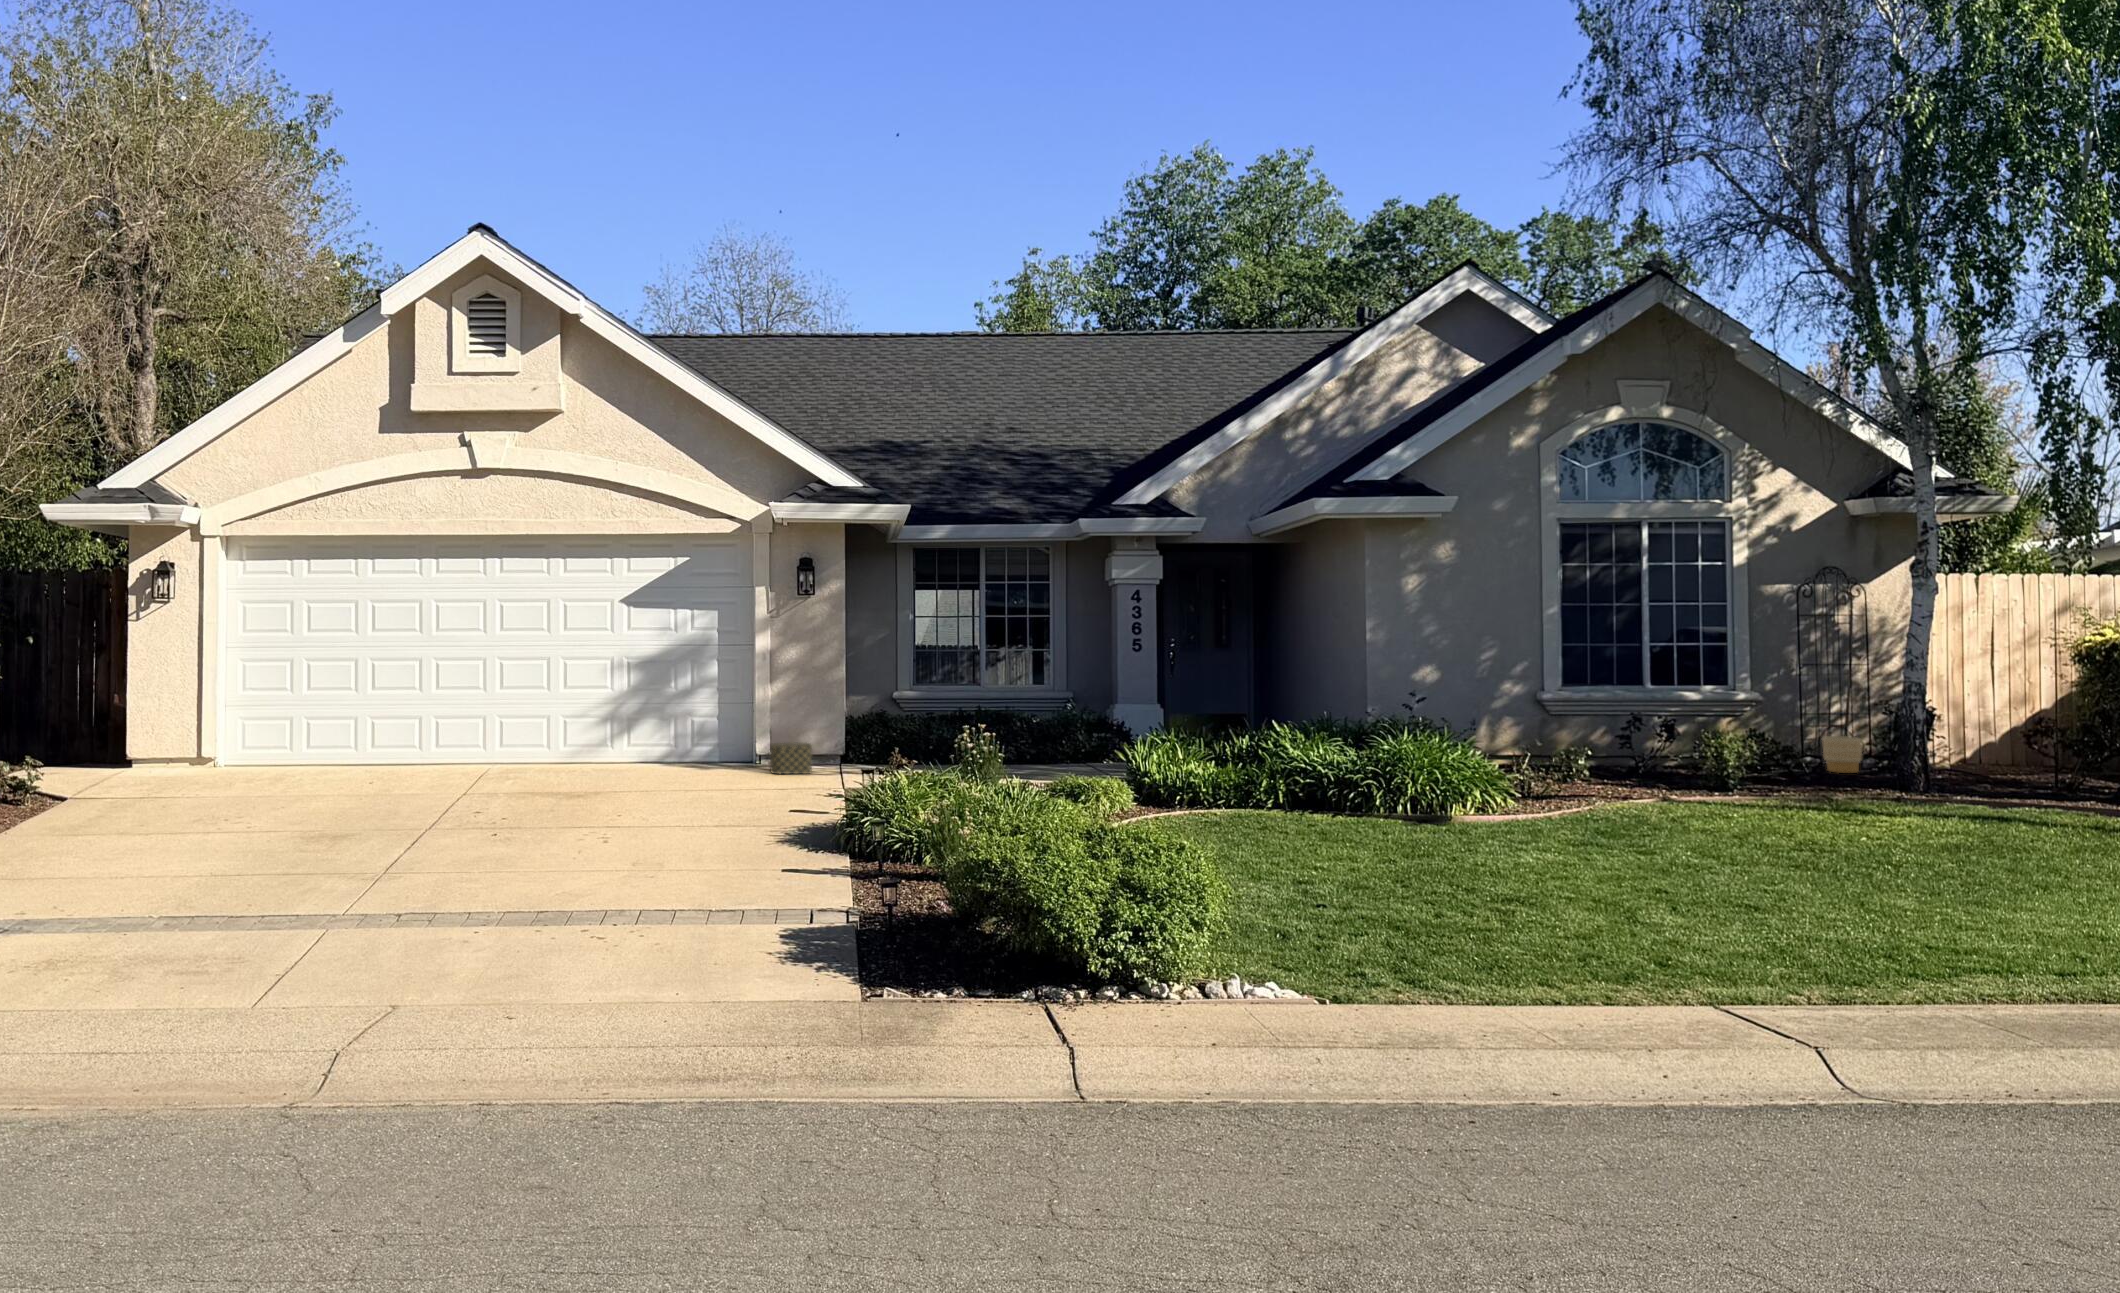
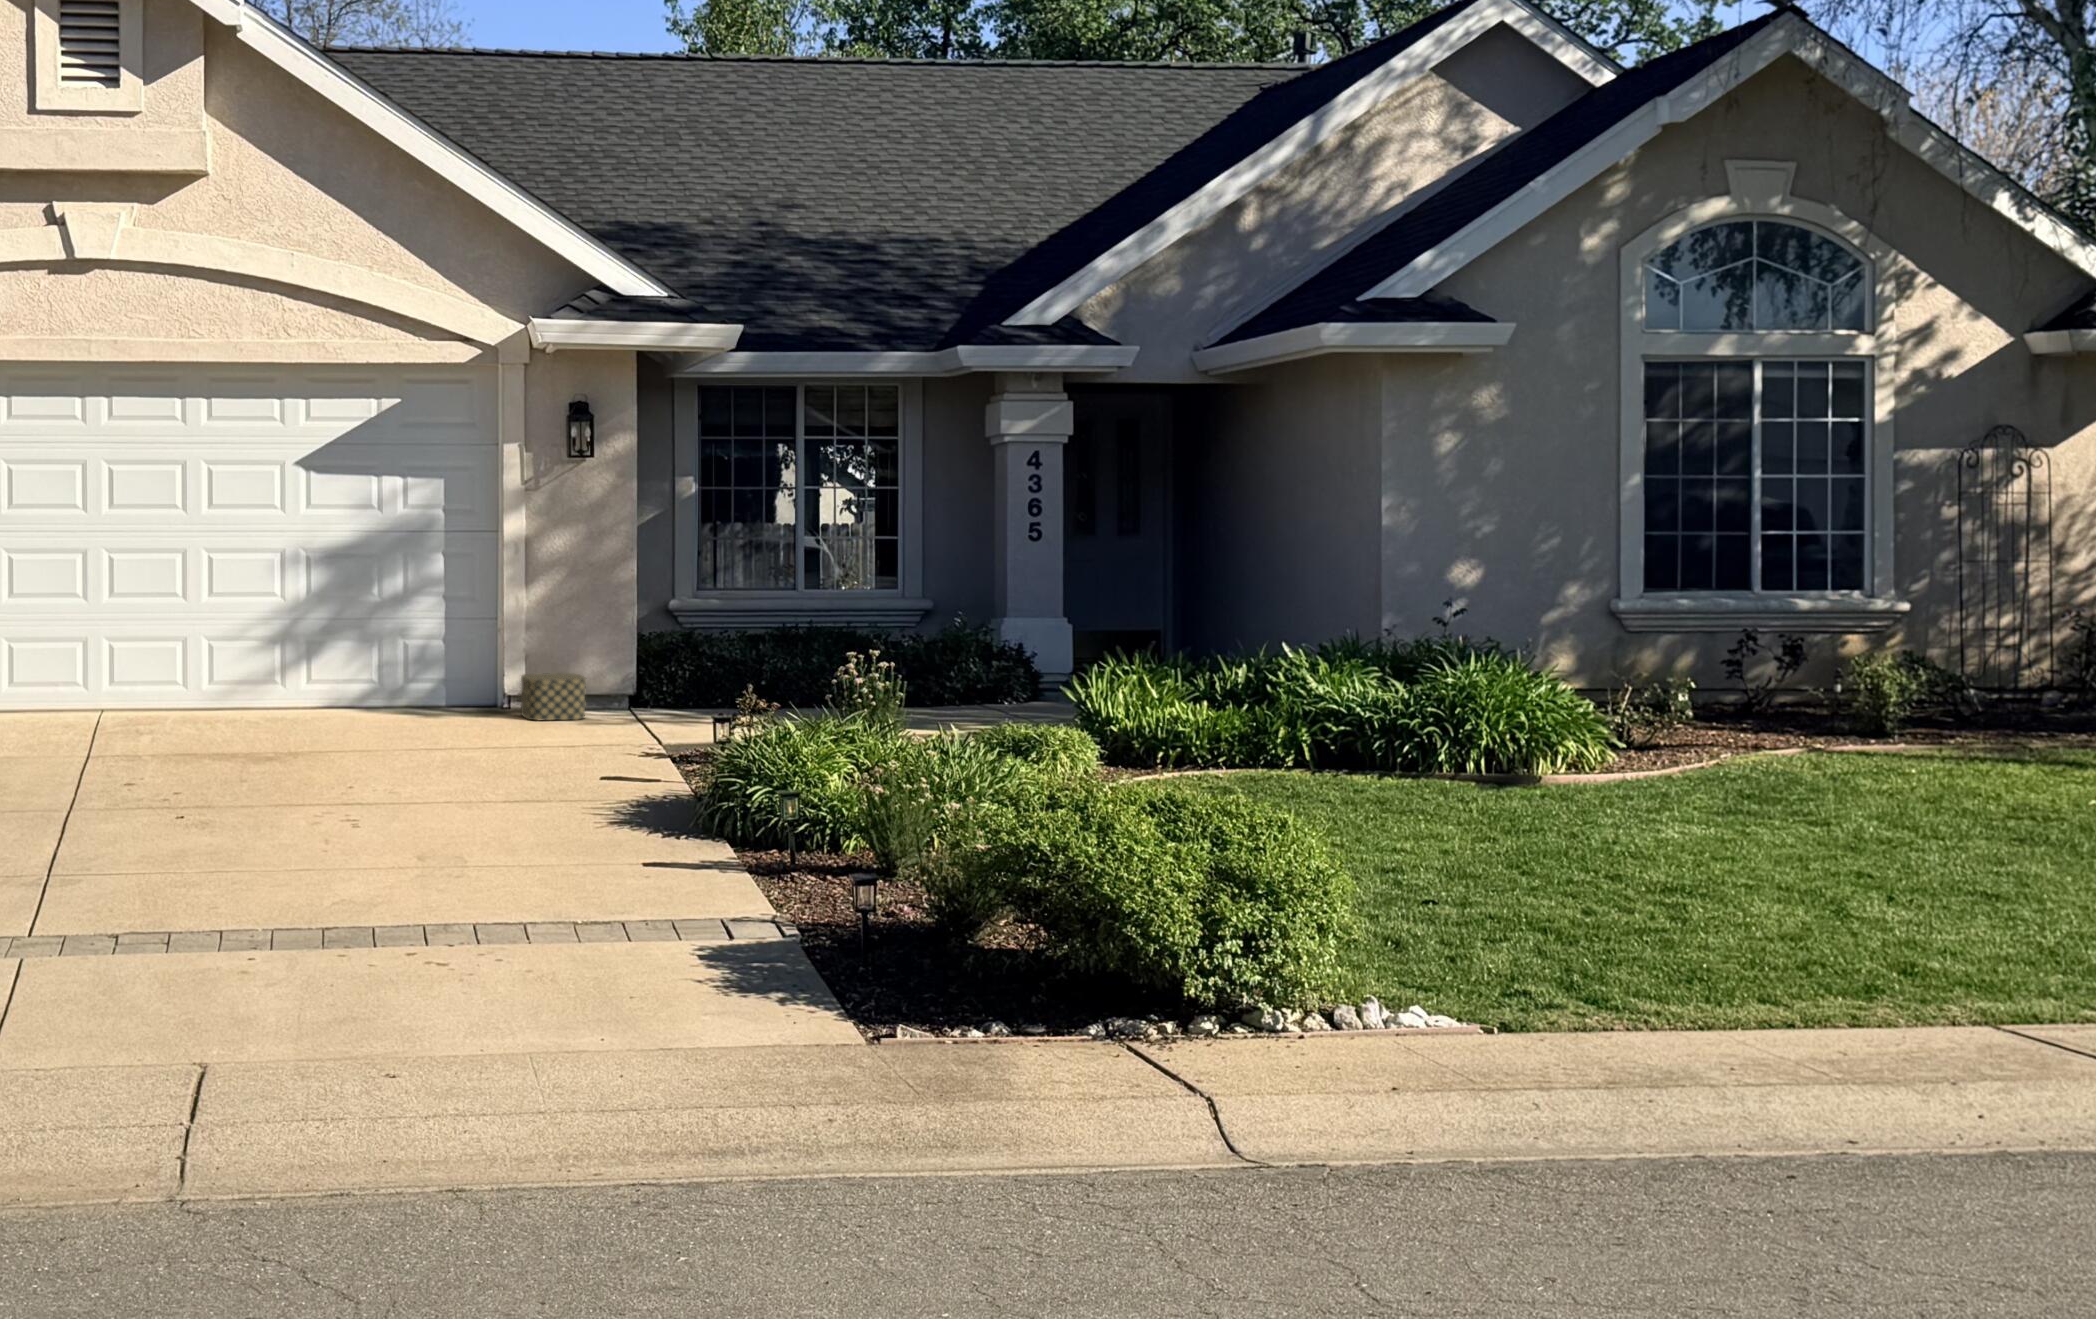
planter: present [1822,736,1862,773] -> none [1982,658,2033,709]

